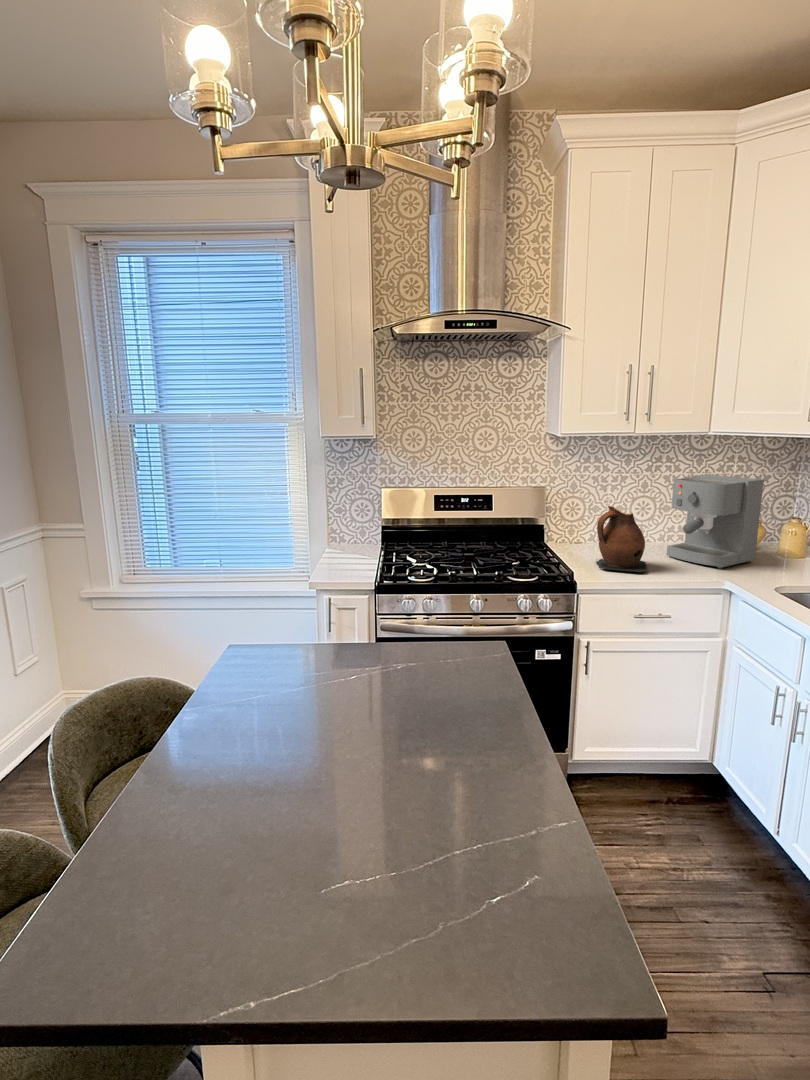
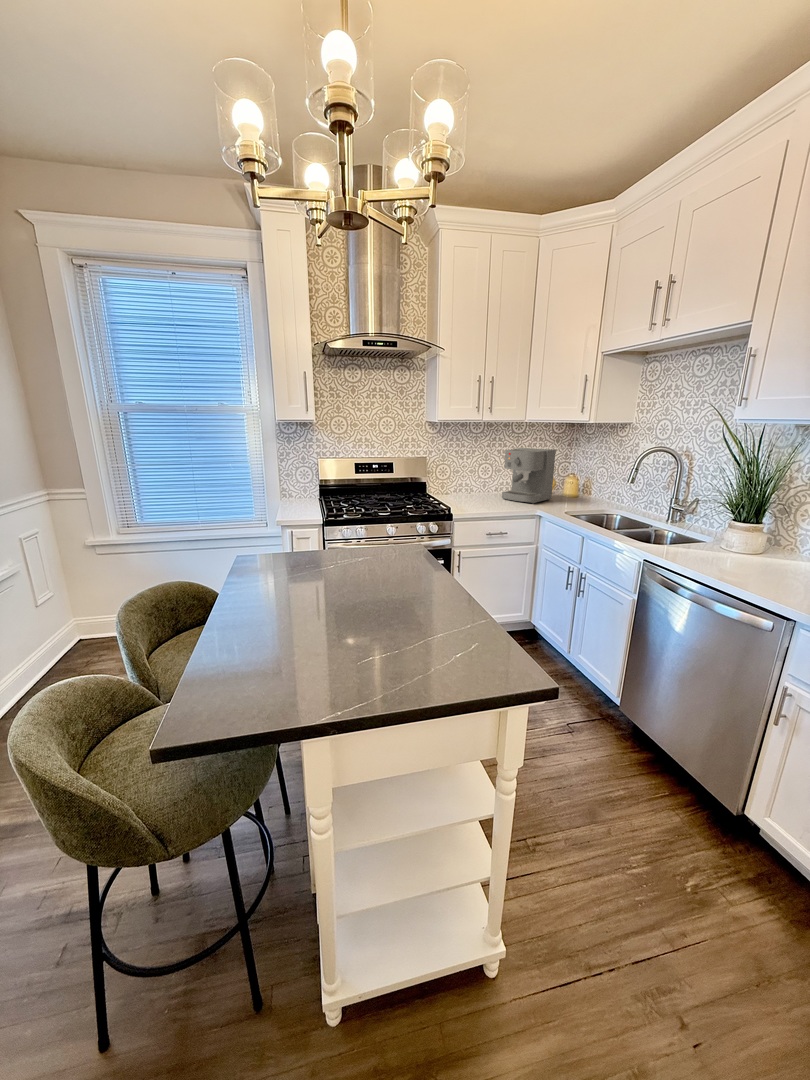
ceramic pitcher: present [596,506,646,573] -> none [461,466,493,507]

